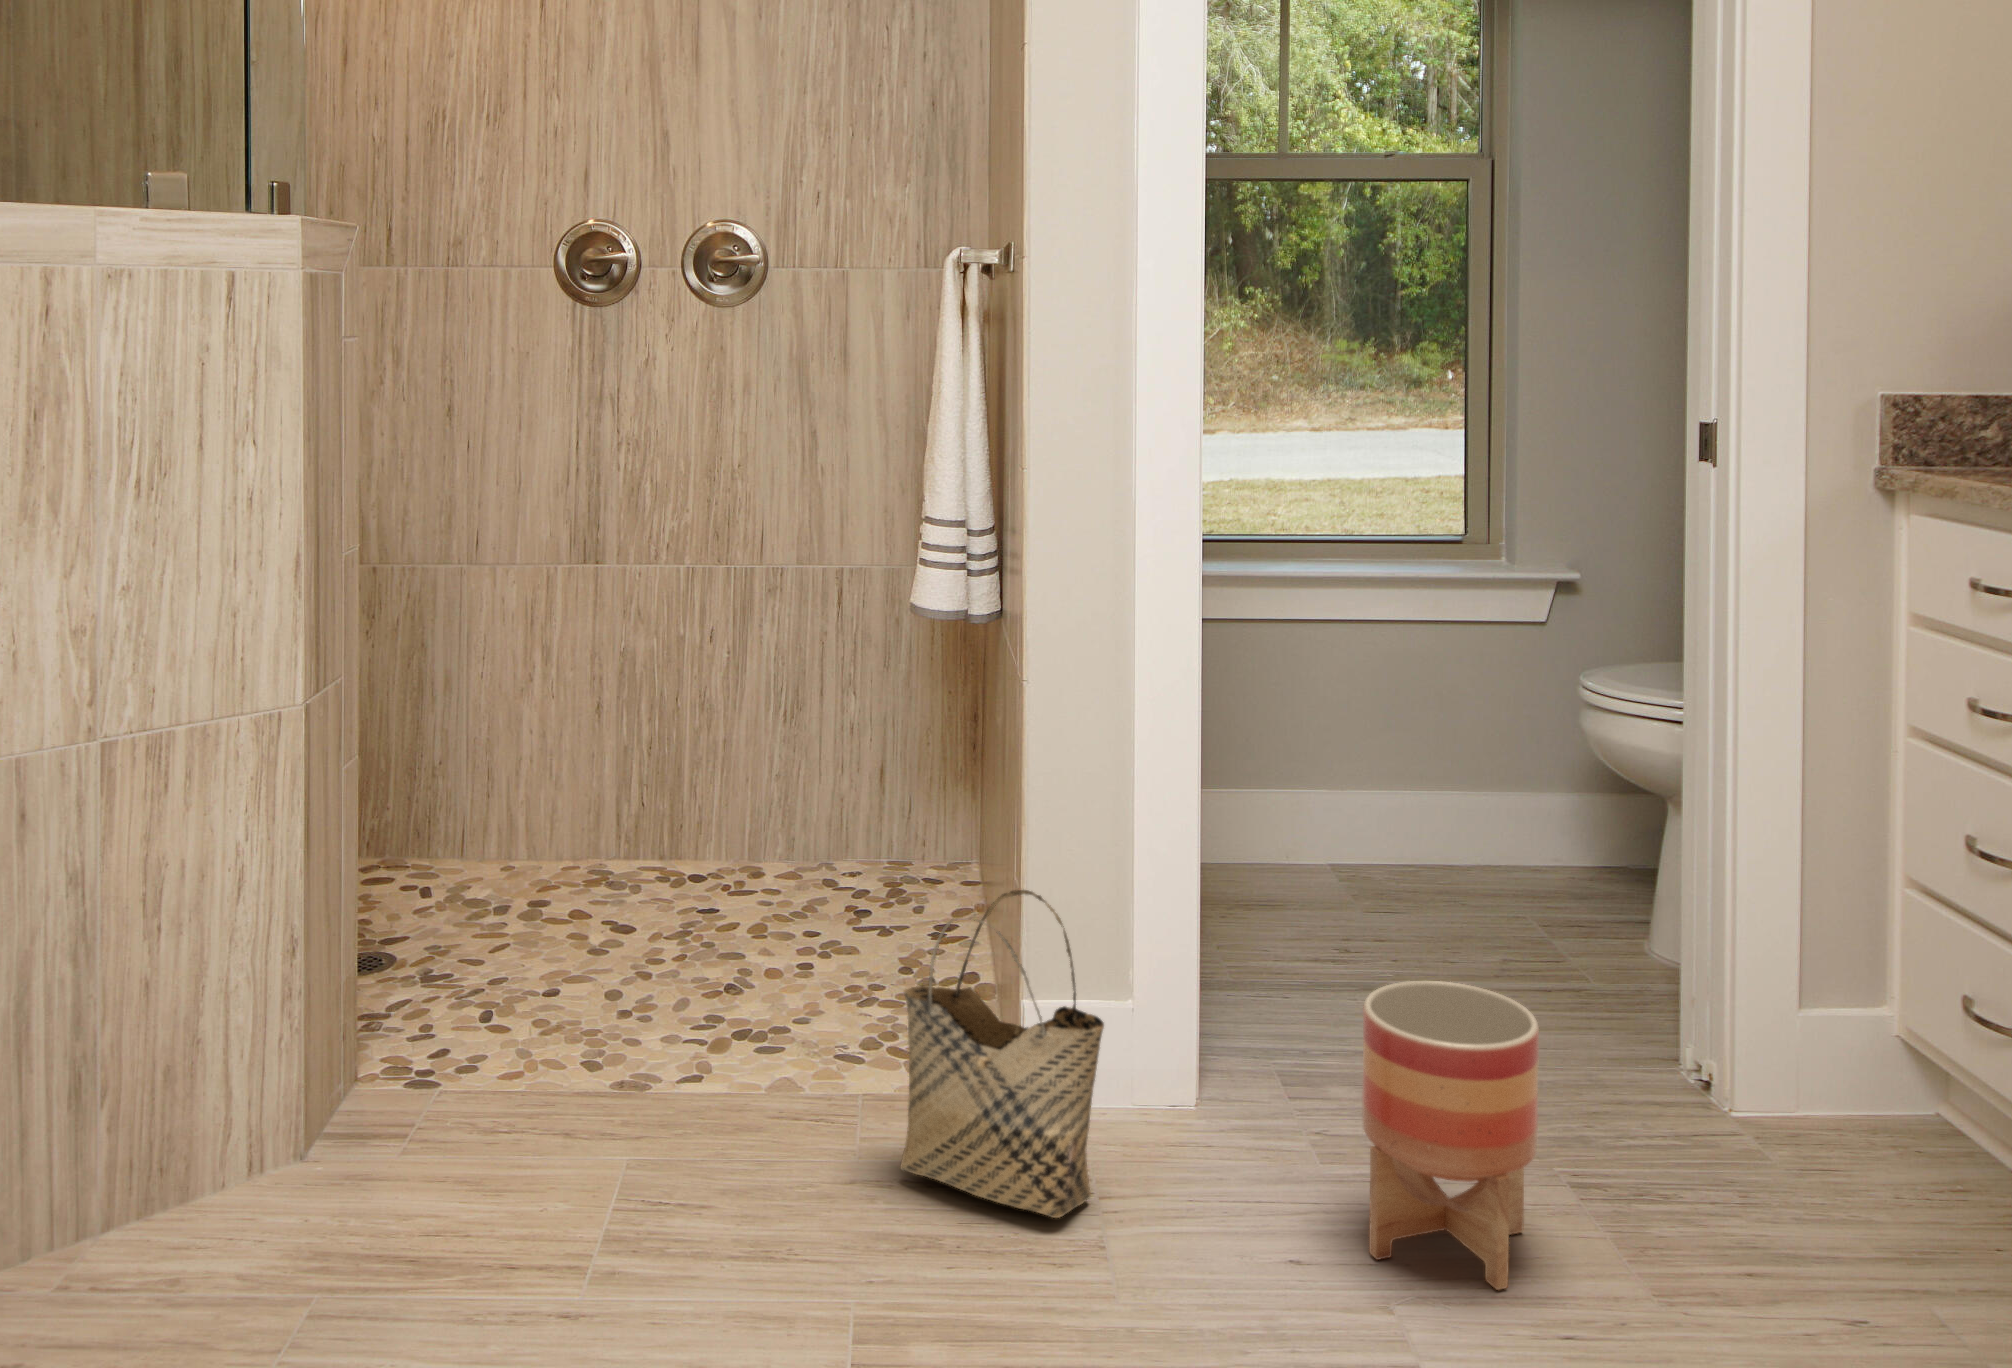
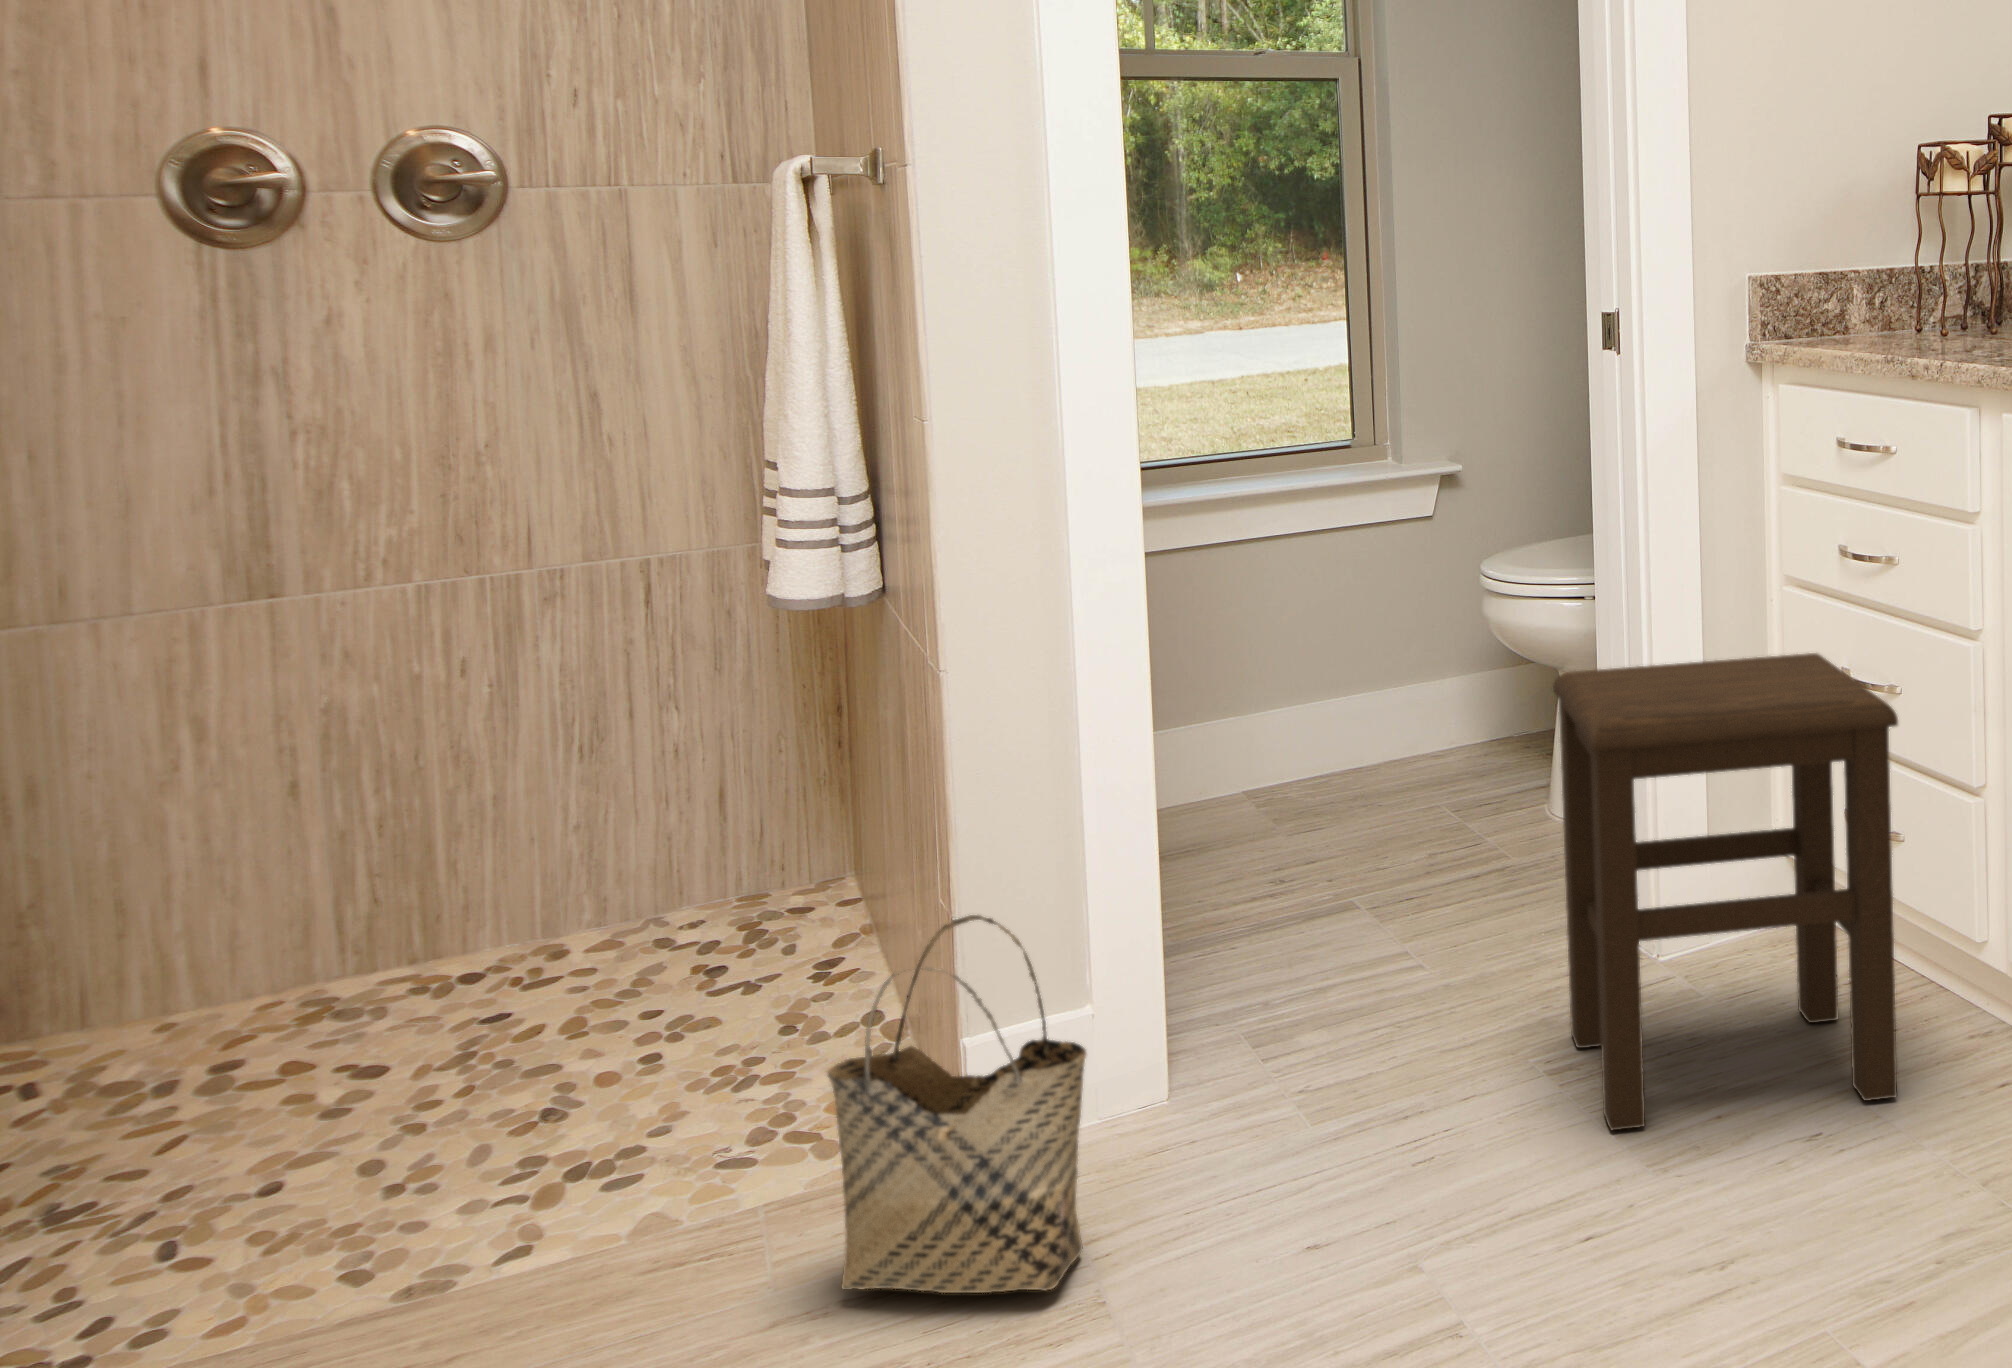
stool: none [1601,779,1977,1303] -> present [1553,653,1898,1130]
planter: present [1362,981,1539,1290] -> none [1368,909,1547,1222]

